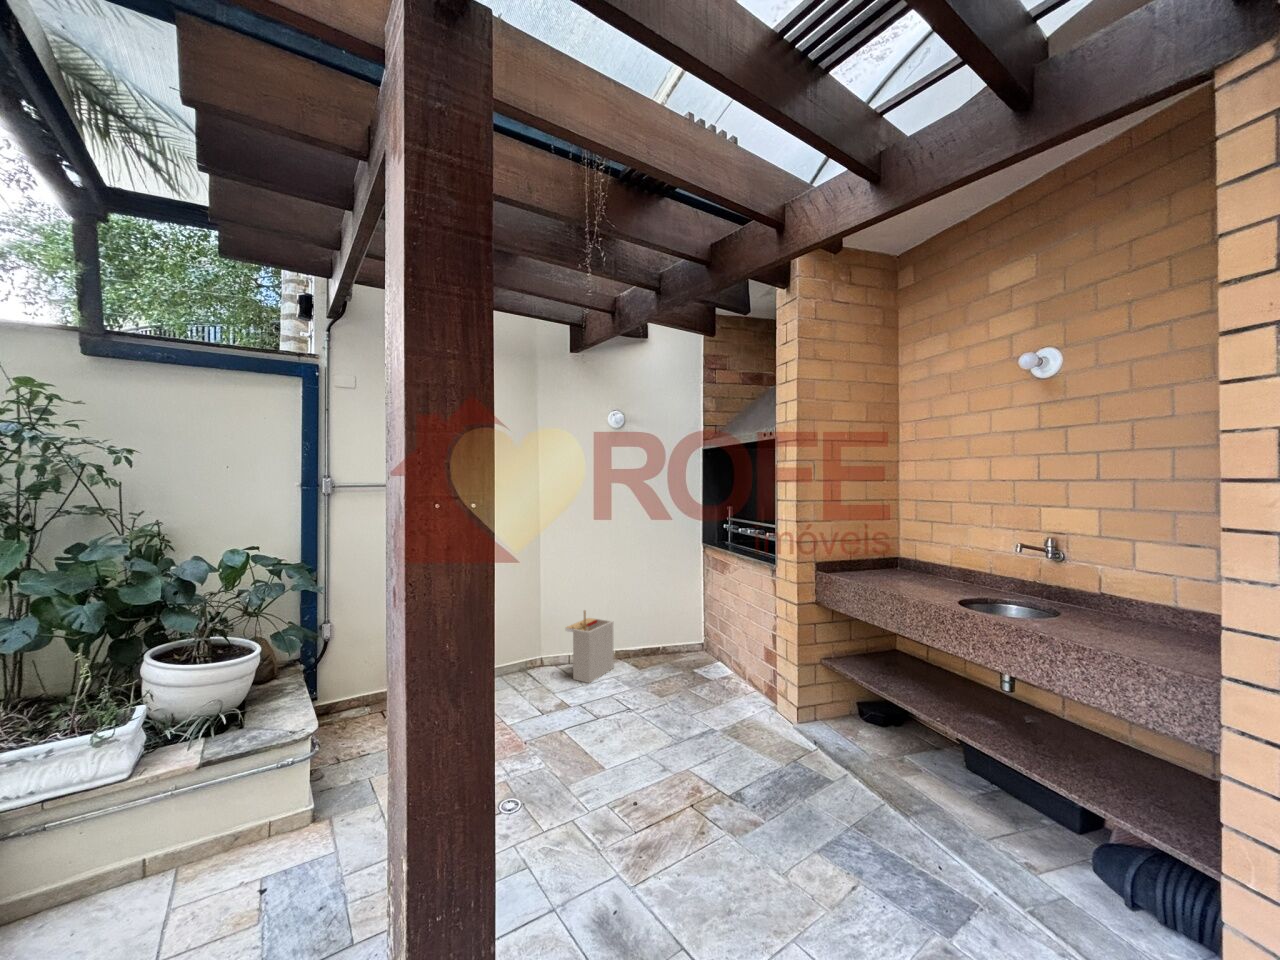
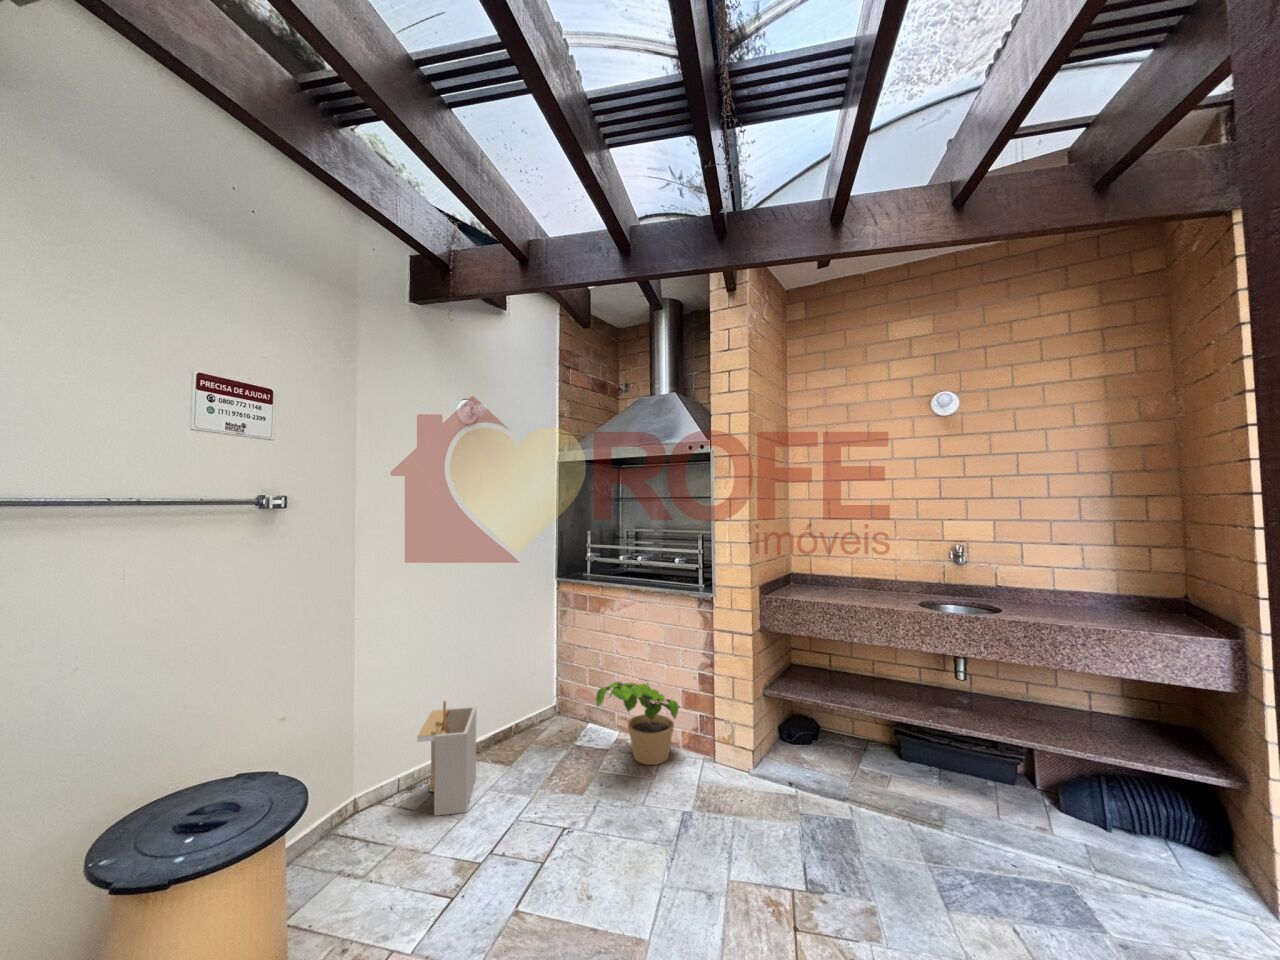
potted plant: none [673,624,752,699] -> present [596,681,679,765]

